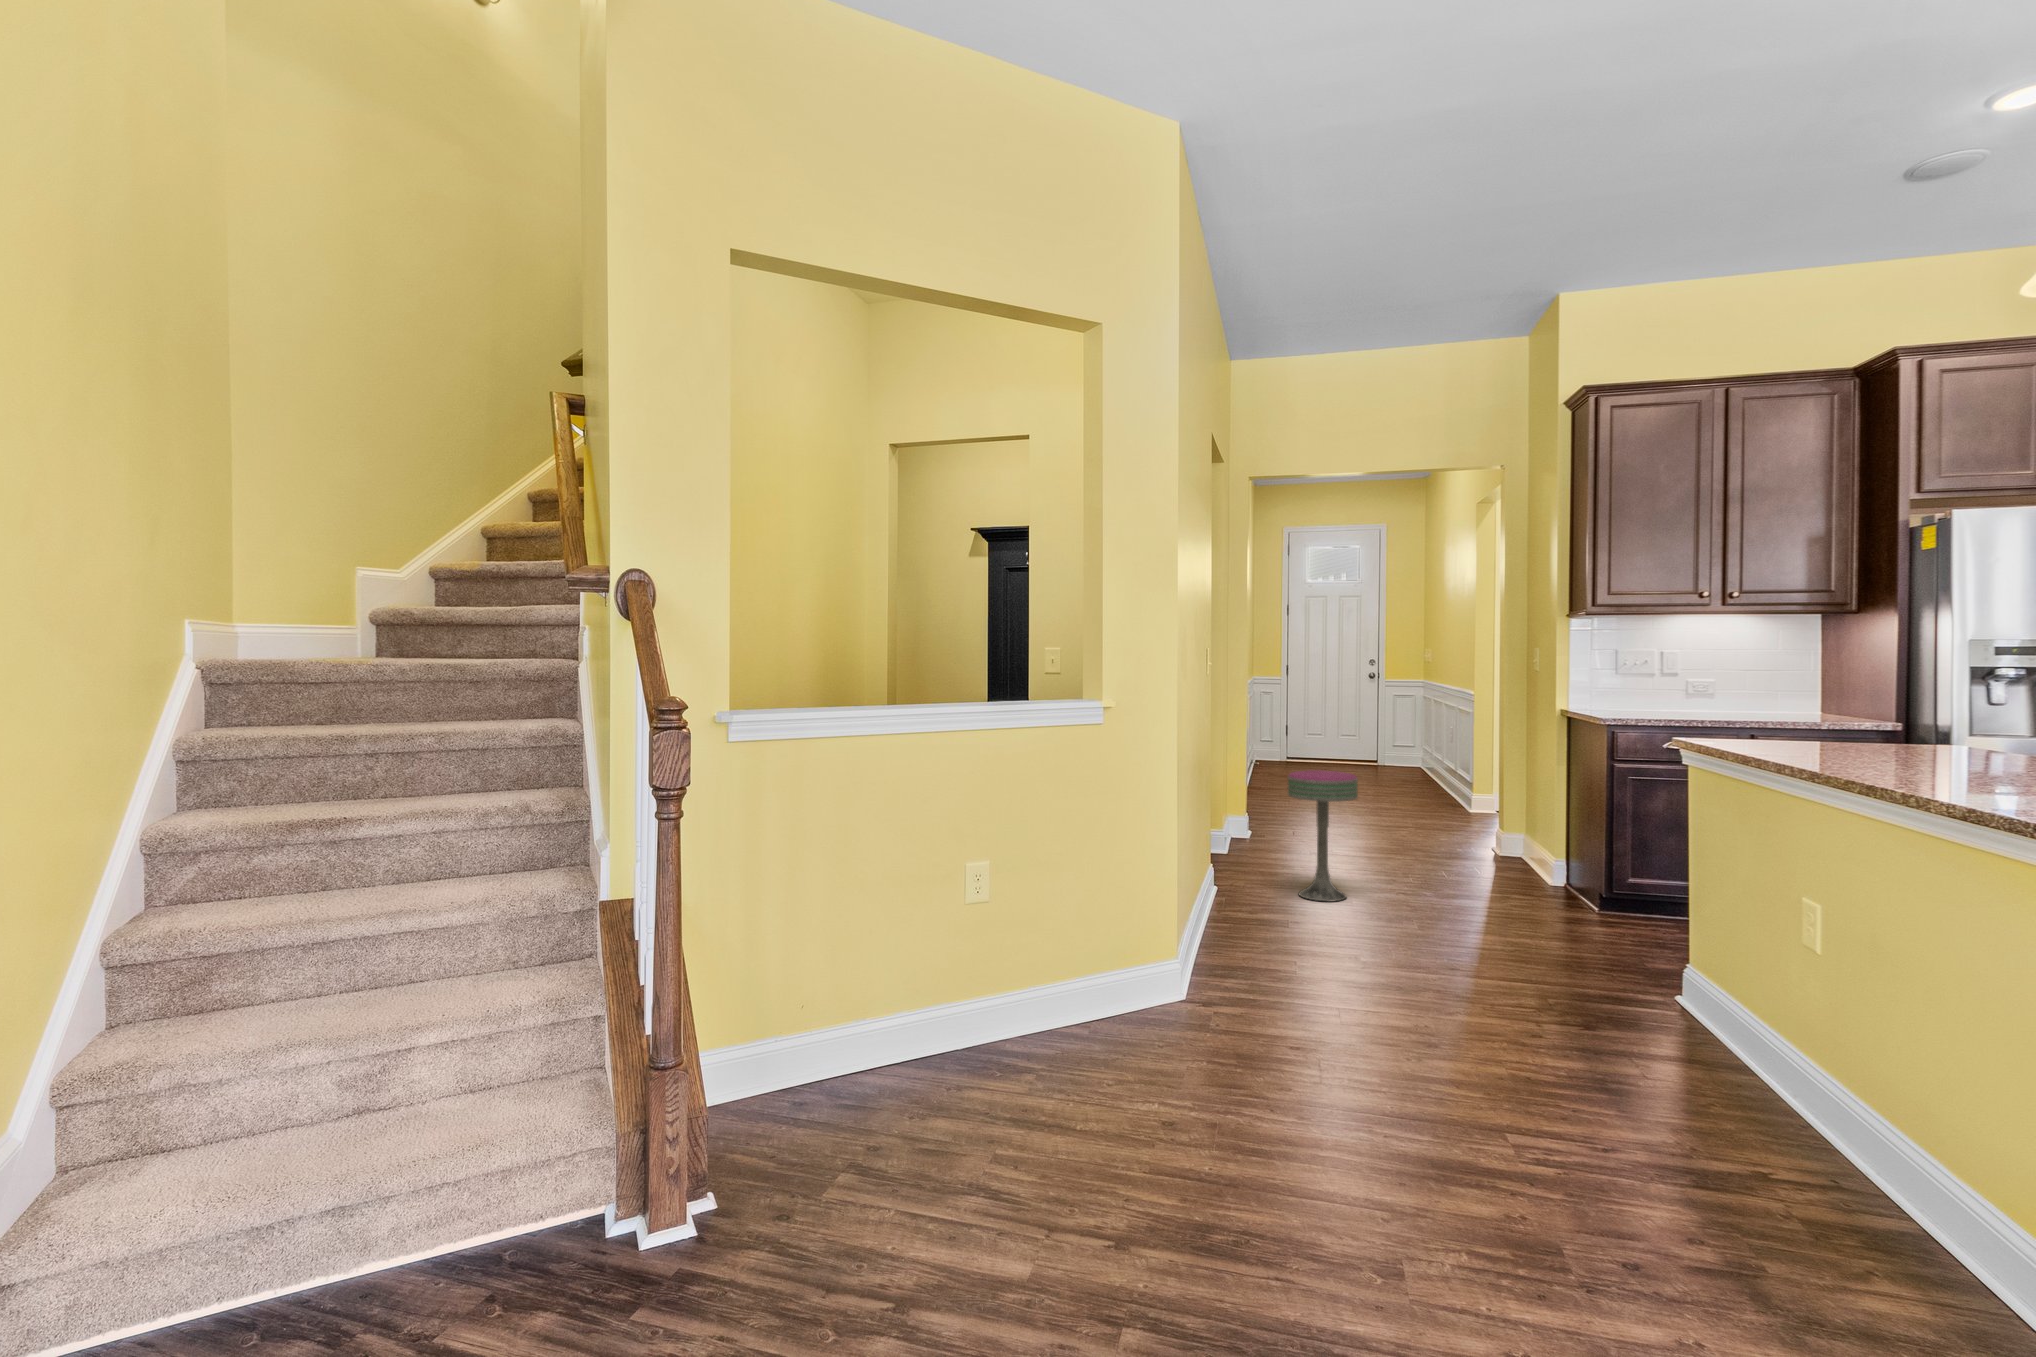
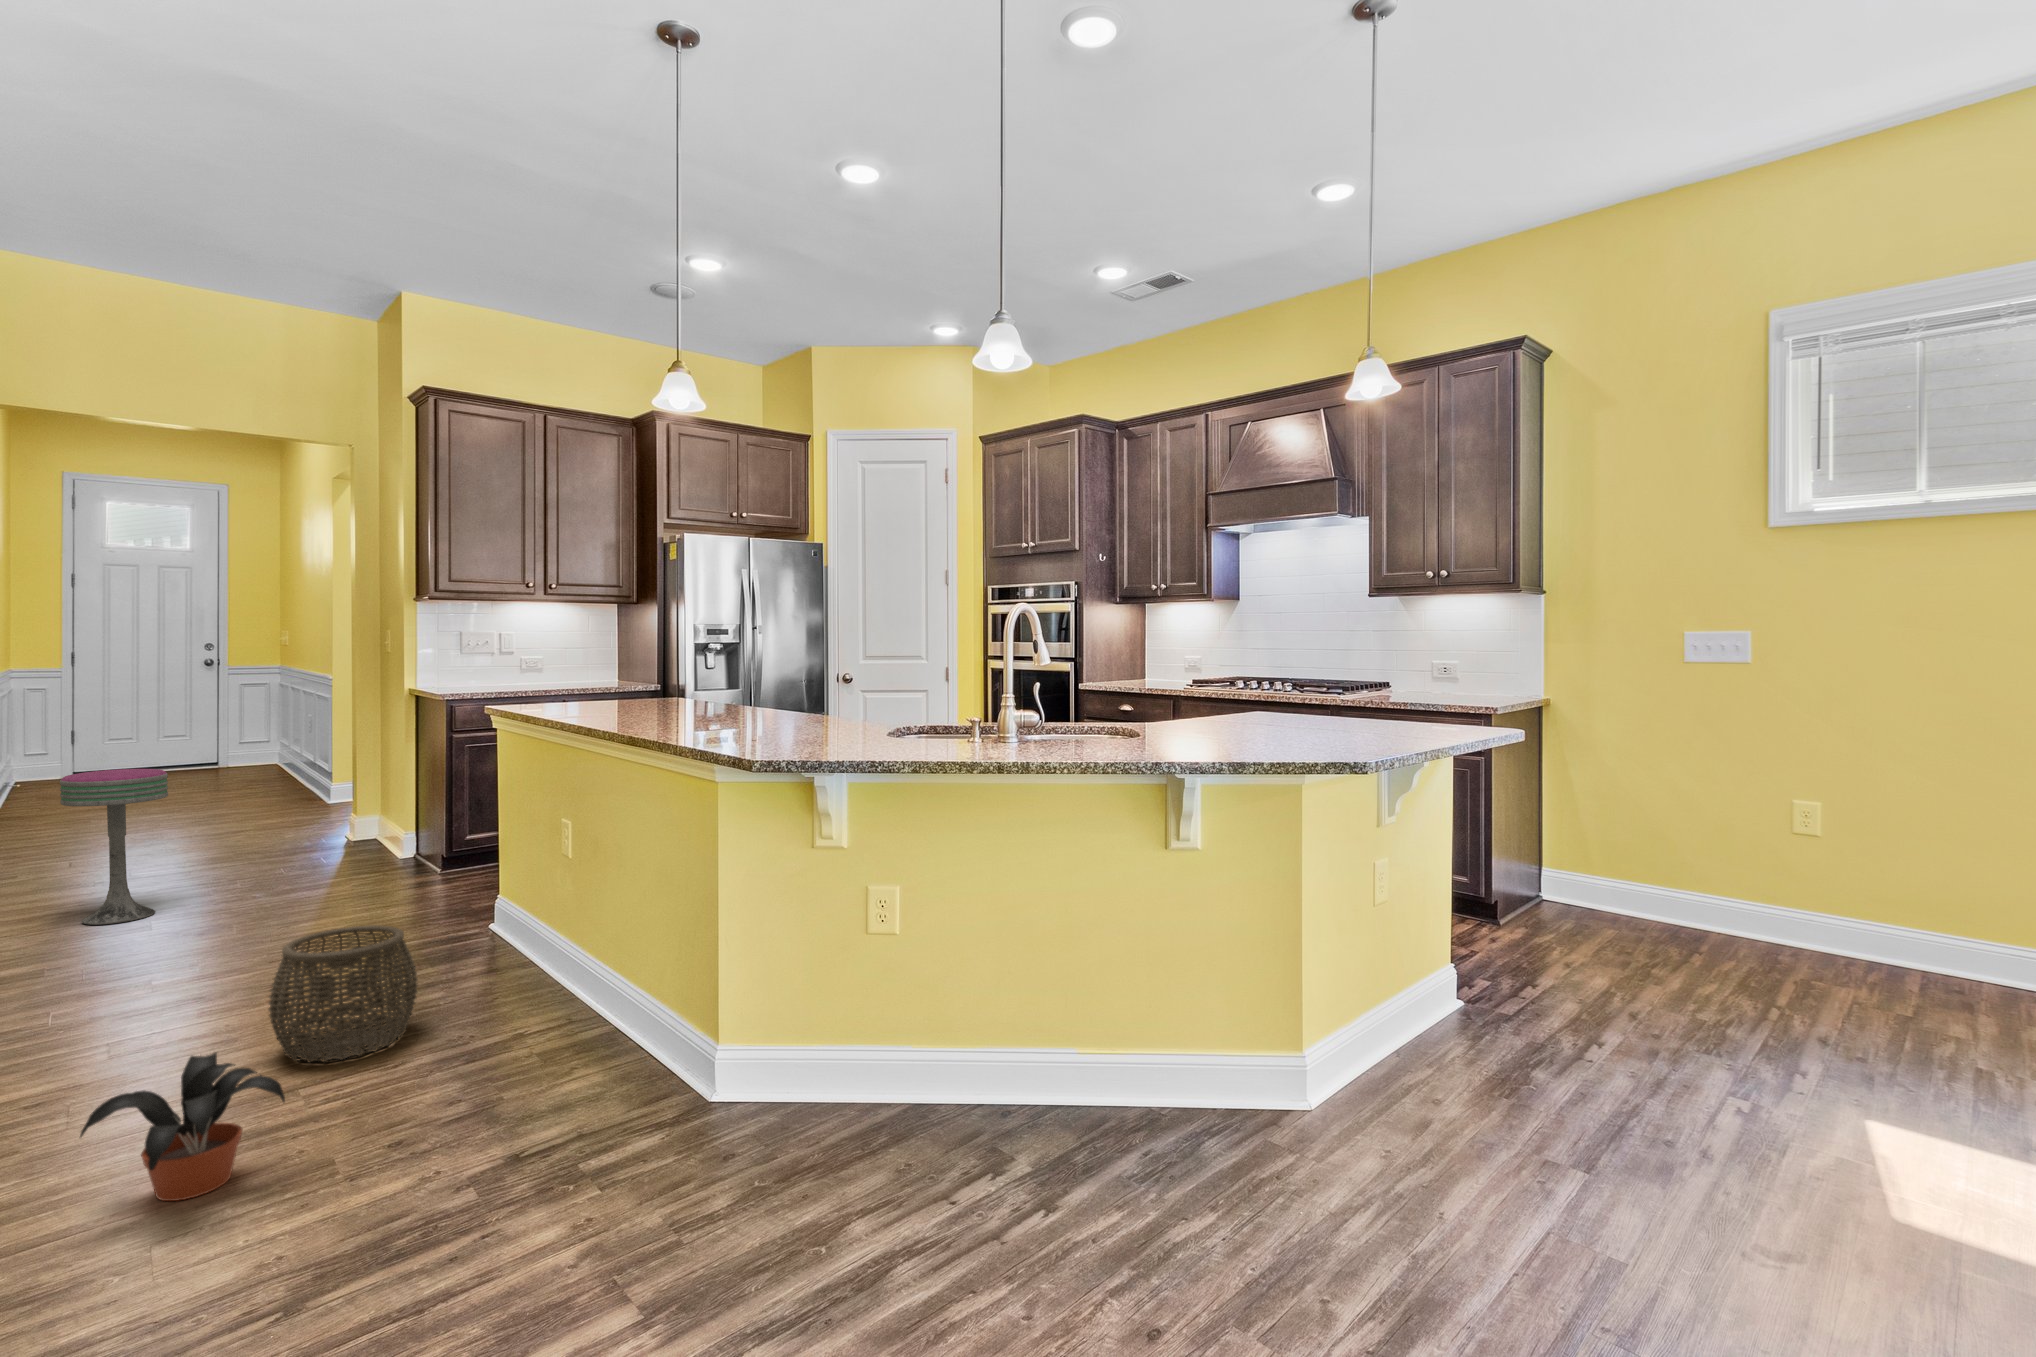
woven basket: none [1458,981,1617,1142] -> present [269,925,418,1062]
potted plant: none [1320,1099,1498,1263] -> present [80,1053,285,1201]

